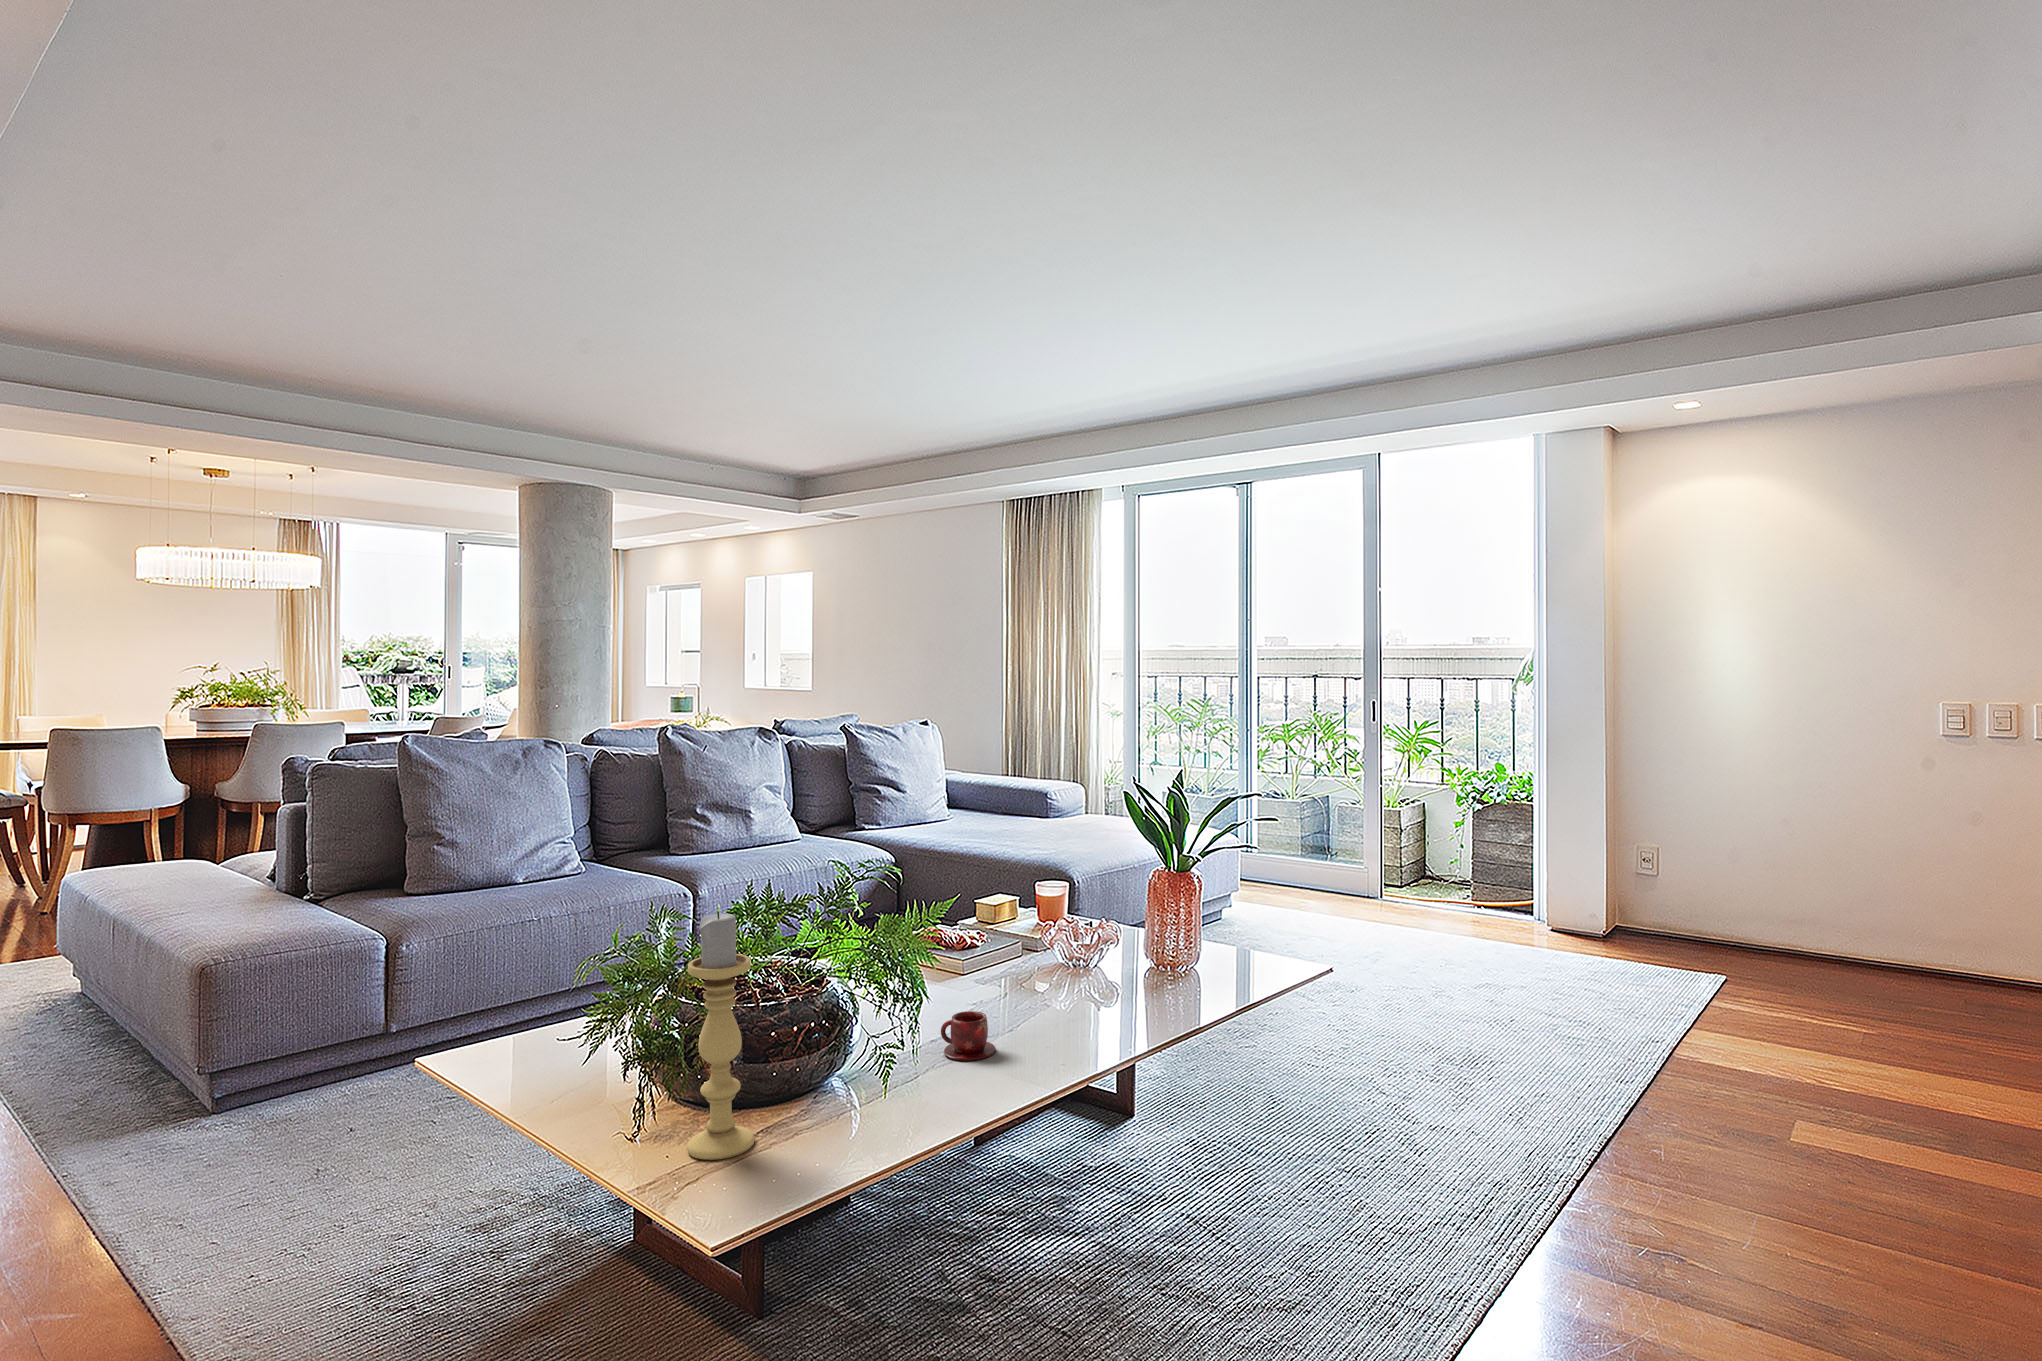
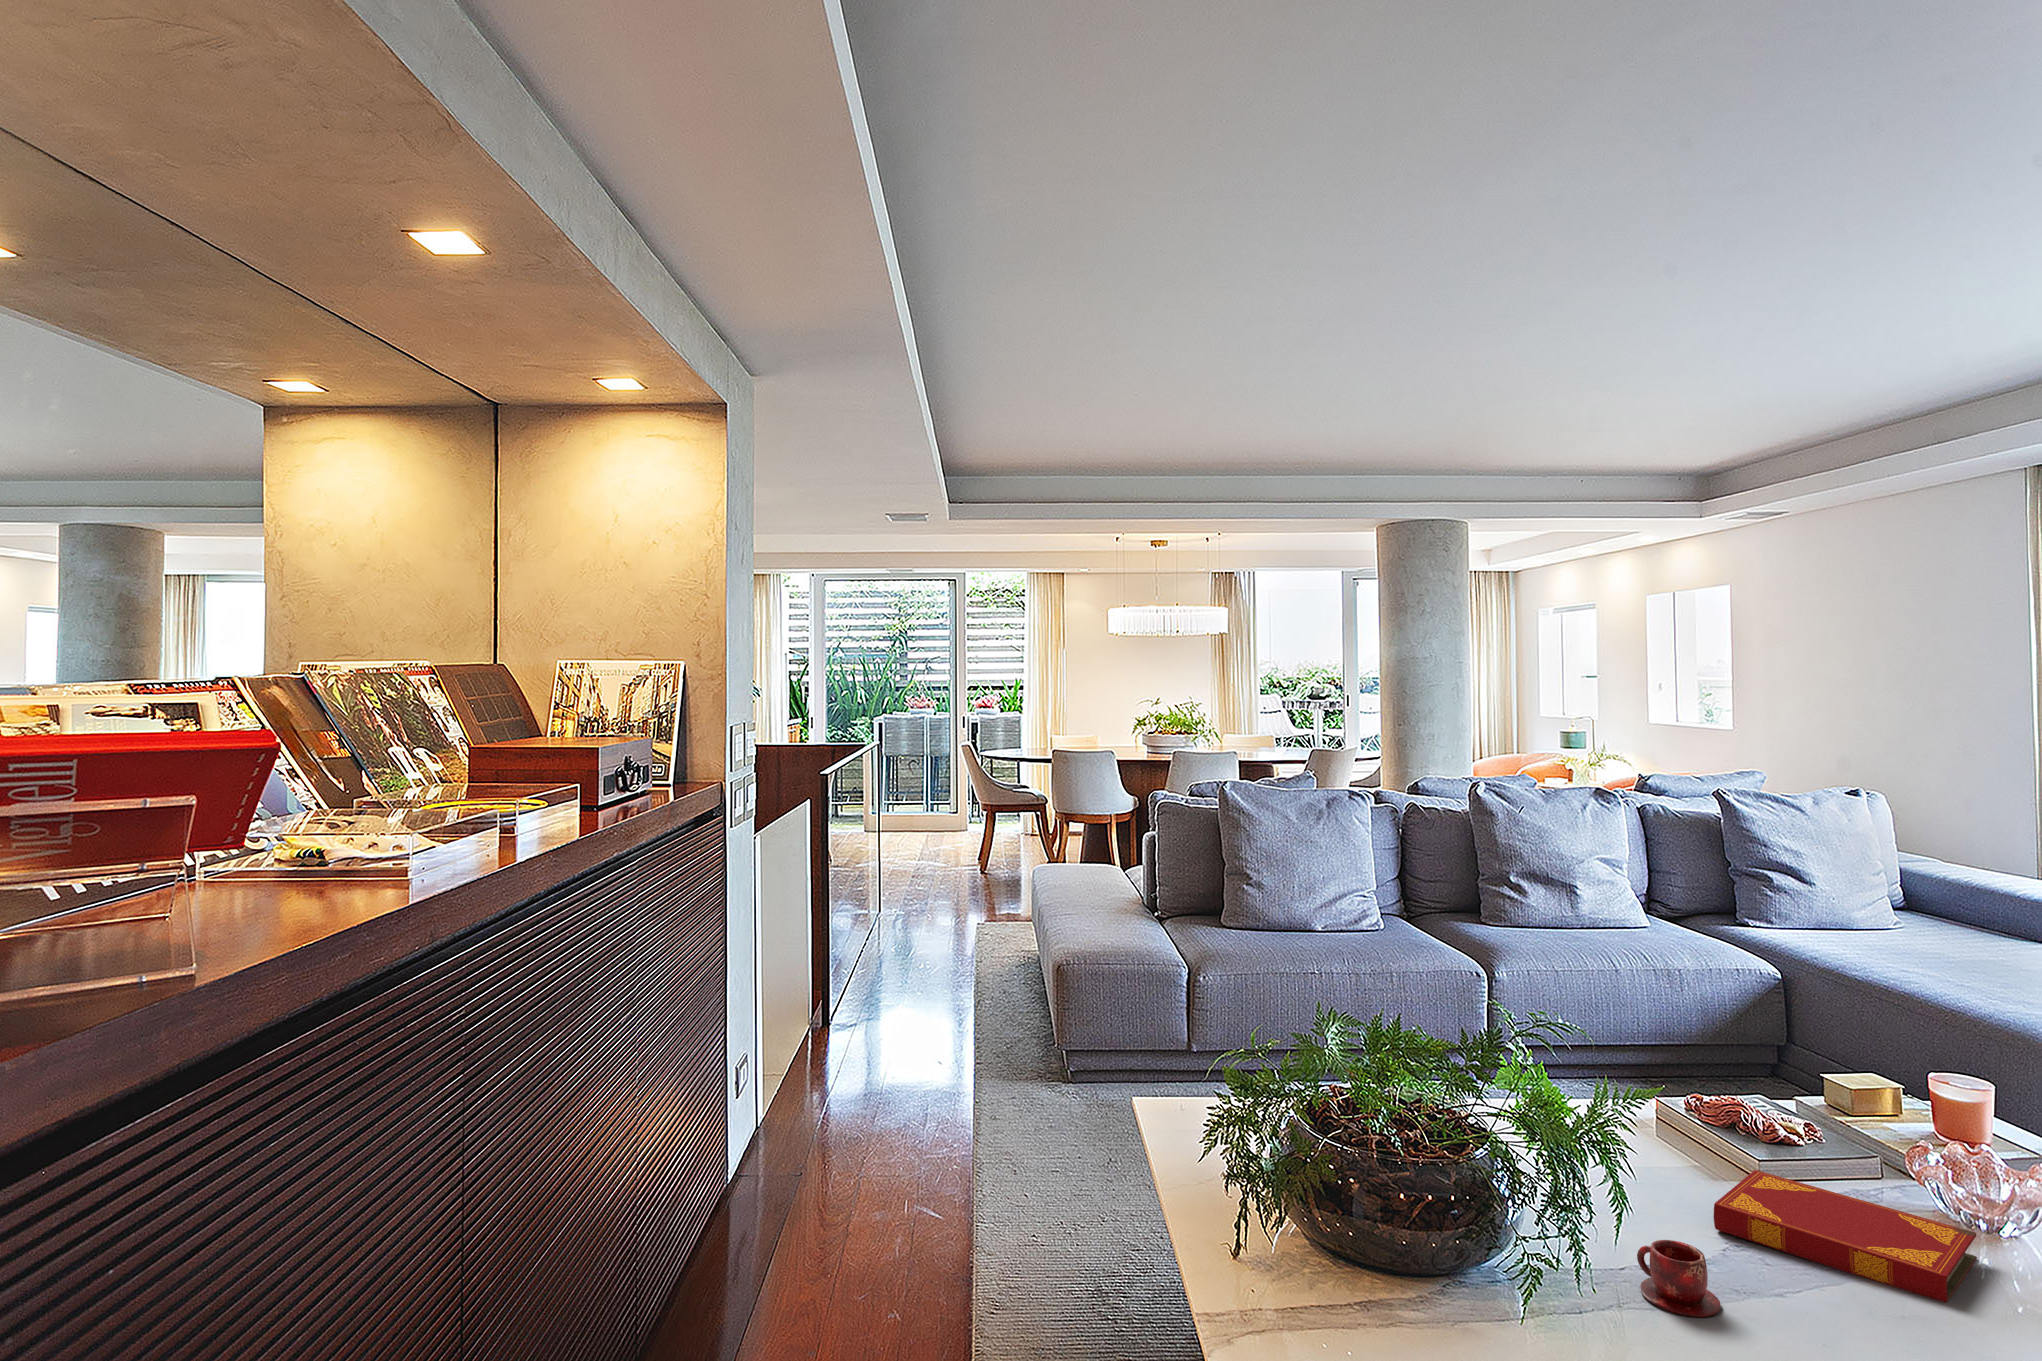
candle holder: present [688,911,754,1160] -> none [1272,1046,1346,1318]
hardback book: none [962,964,1097,1008] -> present [1714,1170,1977,1302]

